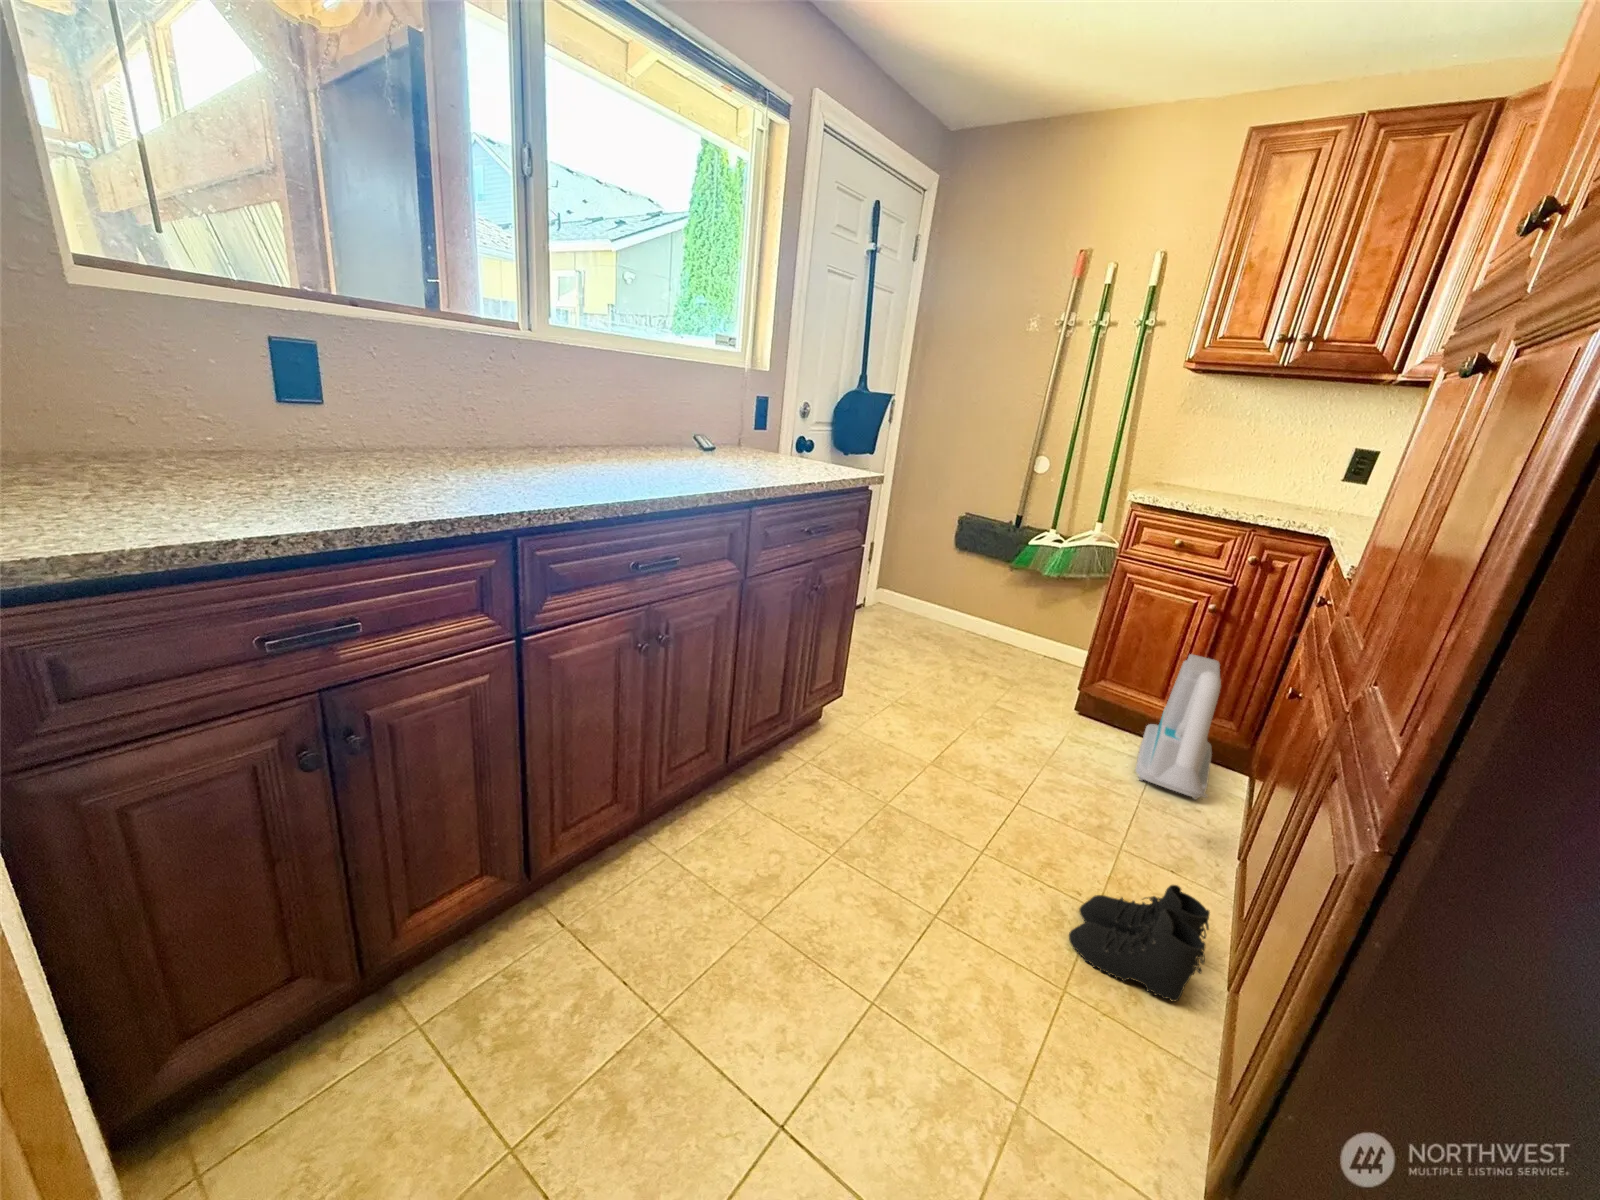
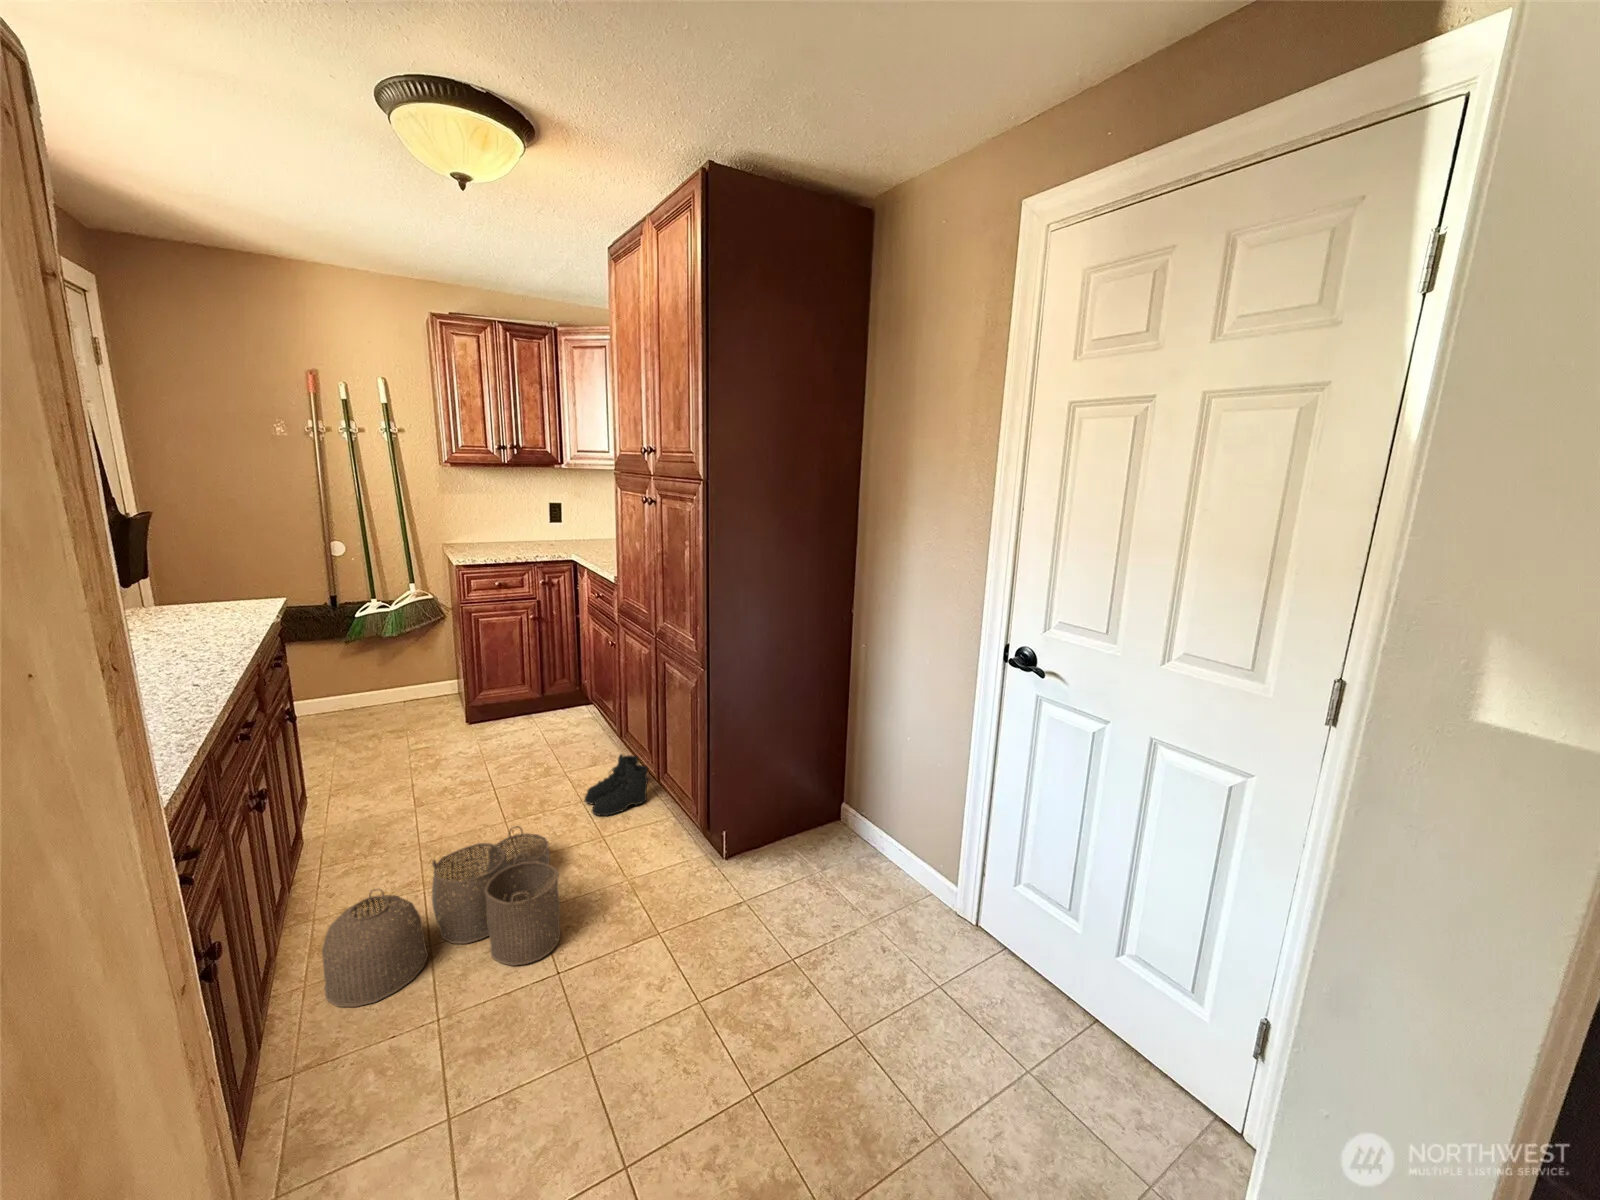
vacuum cleaner: present [1135,654,1221,800] -> none [525,647,597,737]
woven basket: none [636,801,943,1071] -> present [322,826,561,1007]

